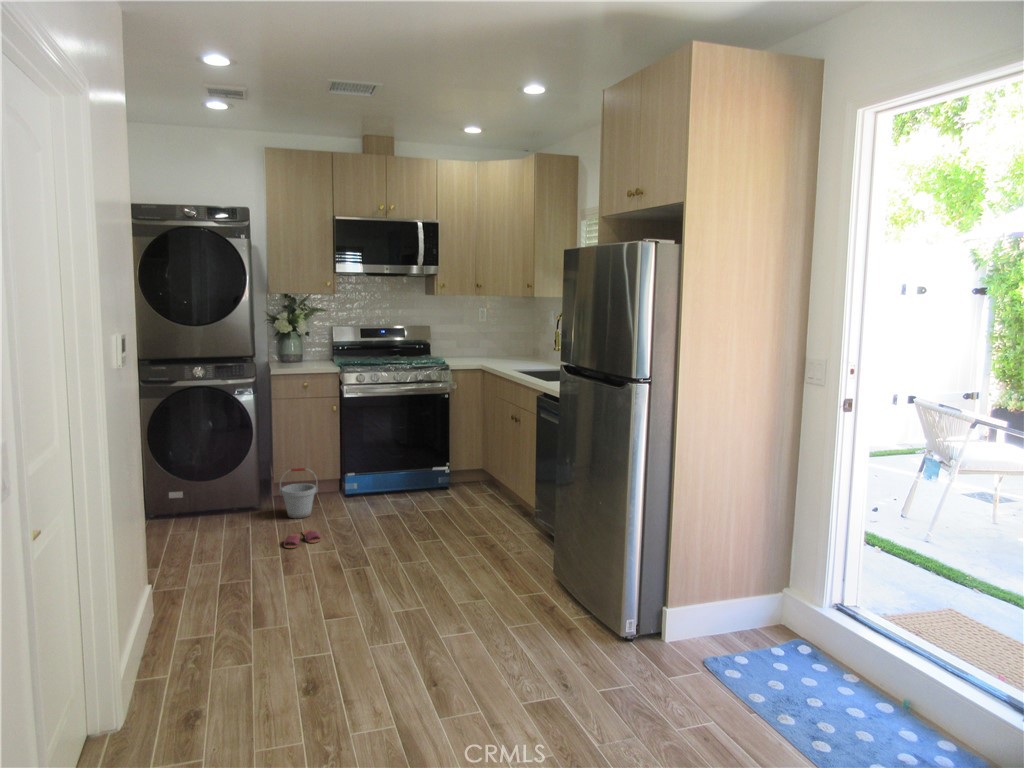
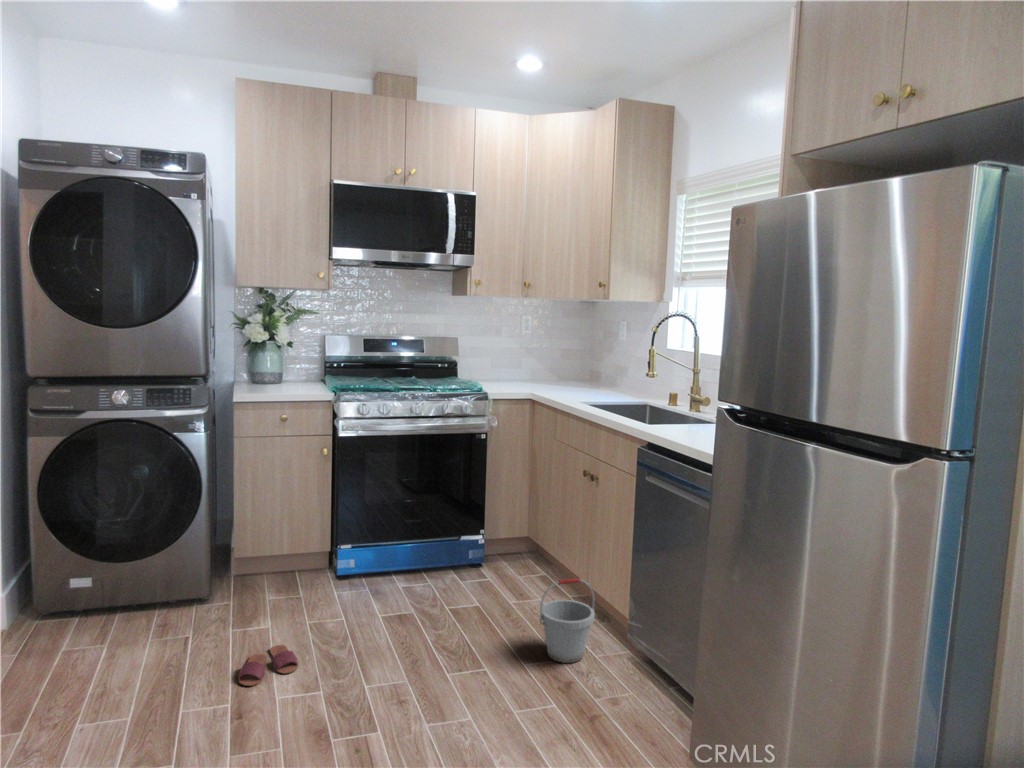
bucket: present [280,468,318,519] -> present [540,578,595,663]

